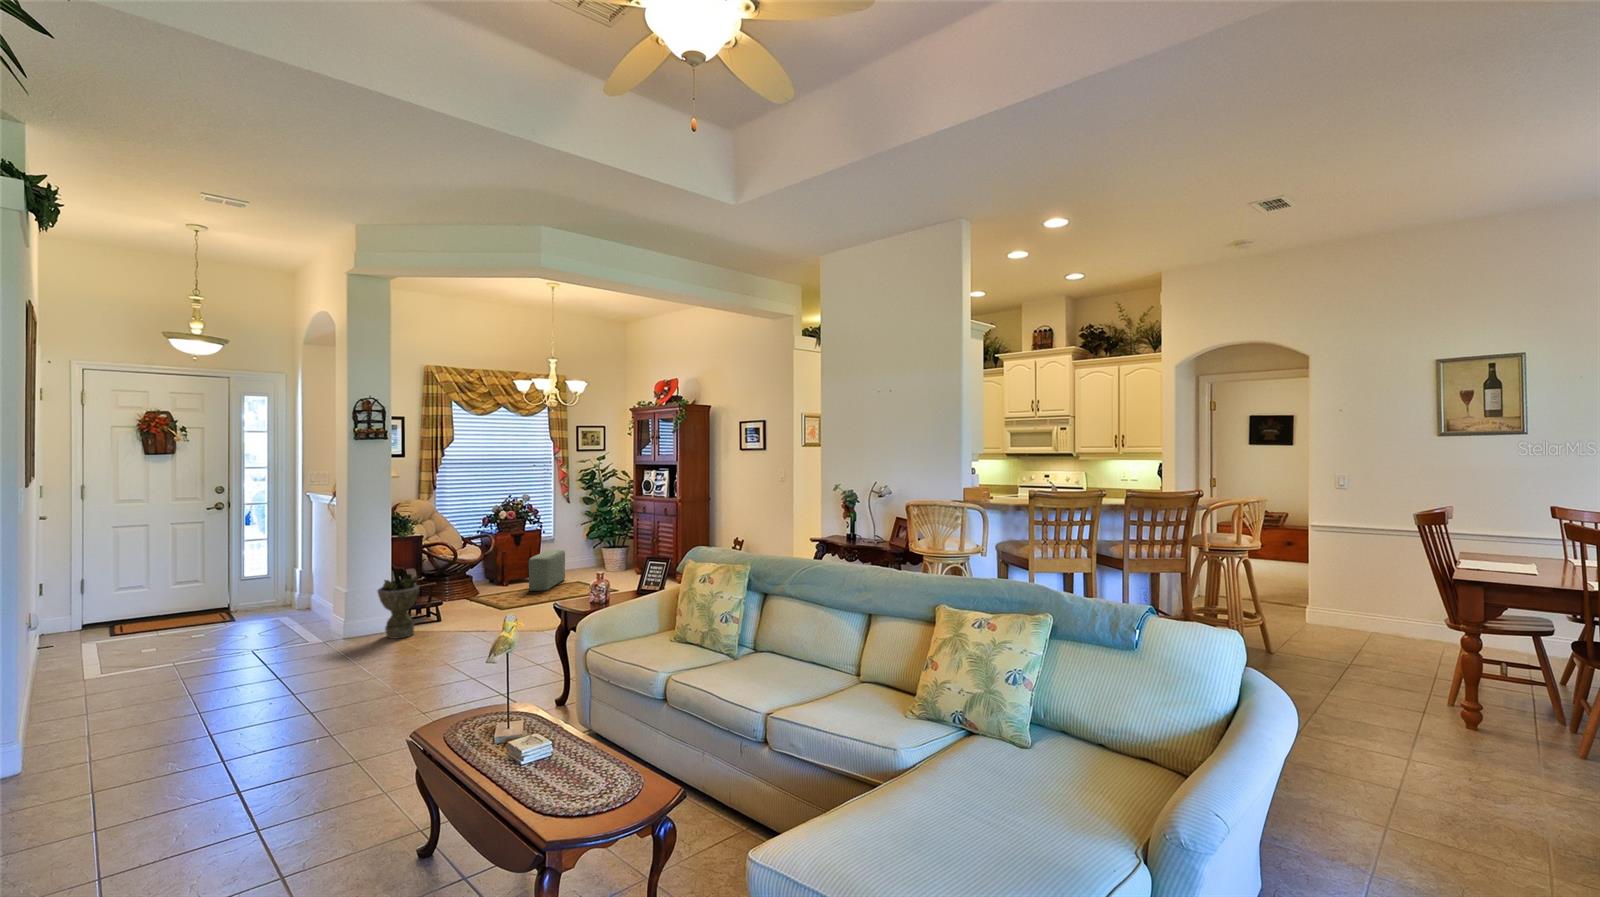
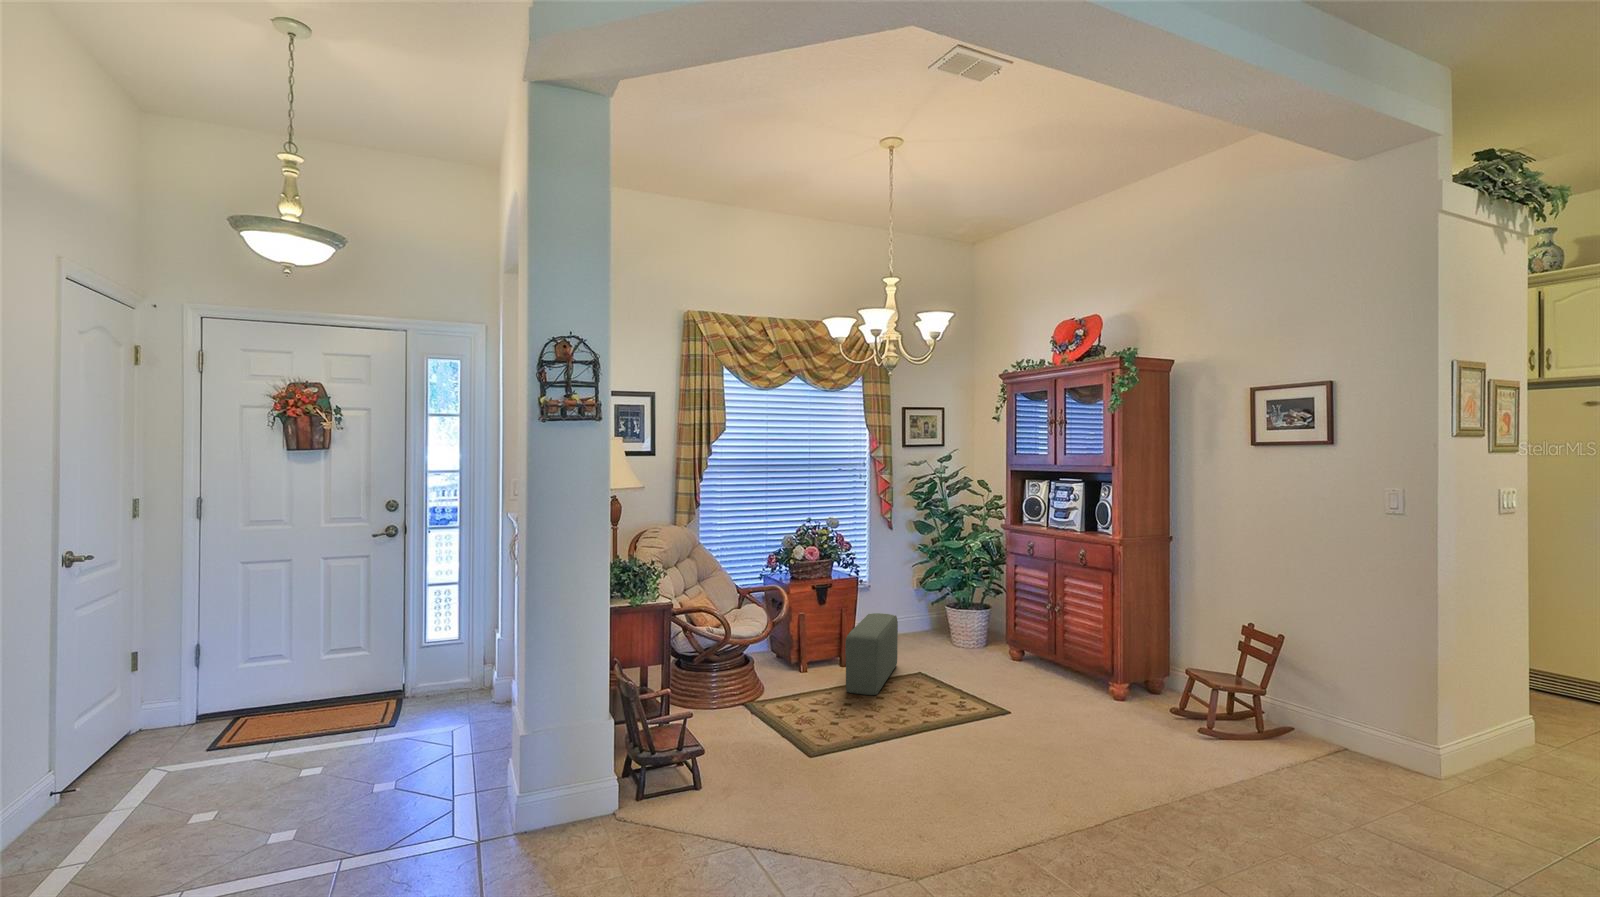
planter: present [378,573,419,639] -> none [581,699,661,848]

